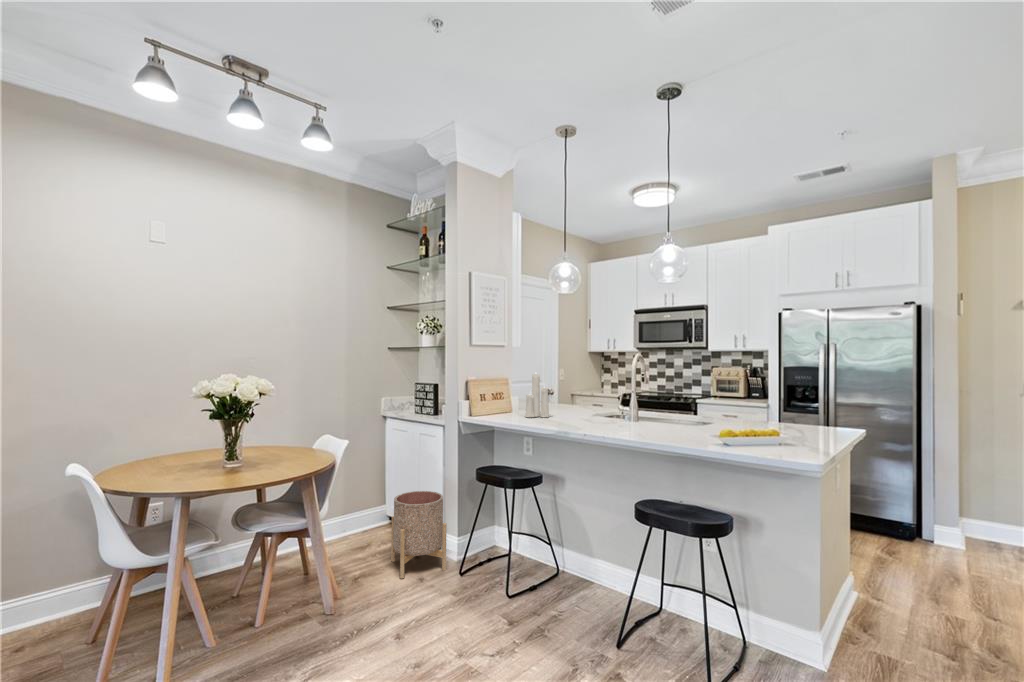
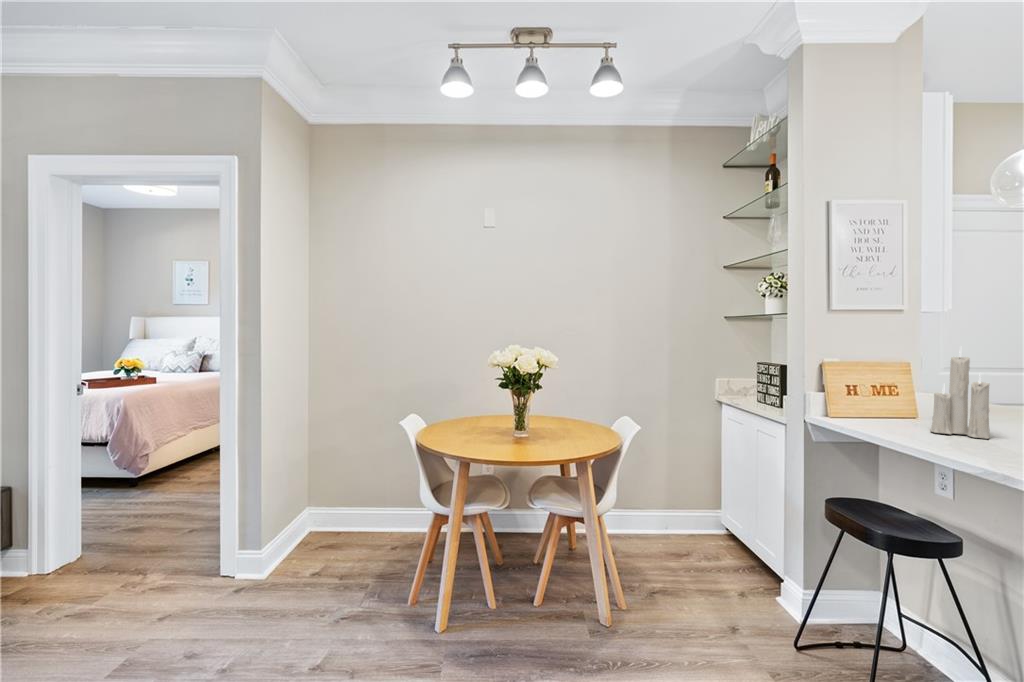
planter: present [391,491,447,579] -> none [703,505,777,630]

